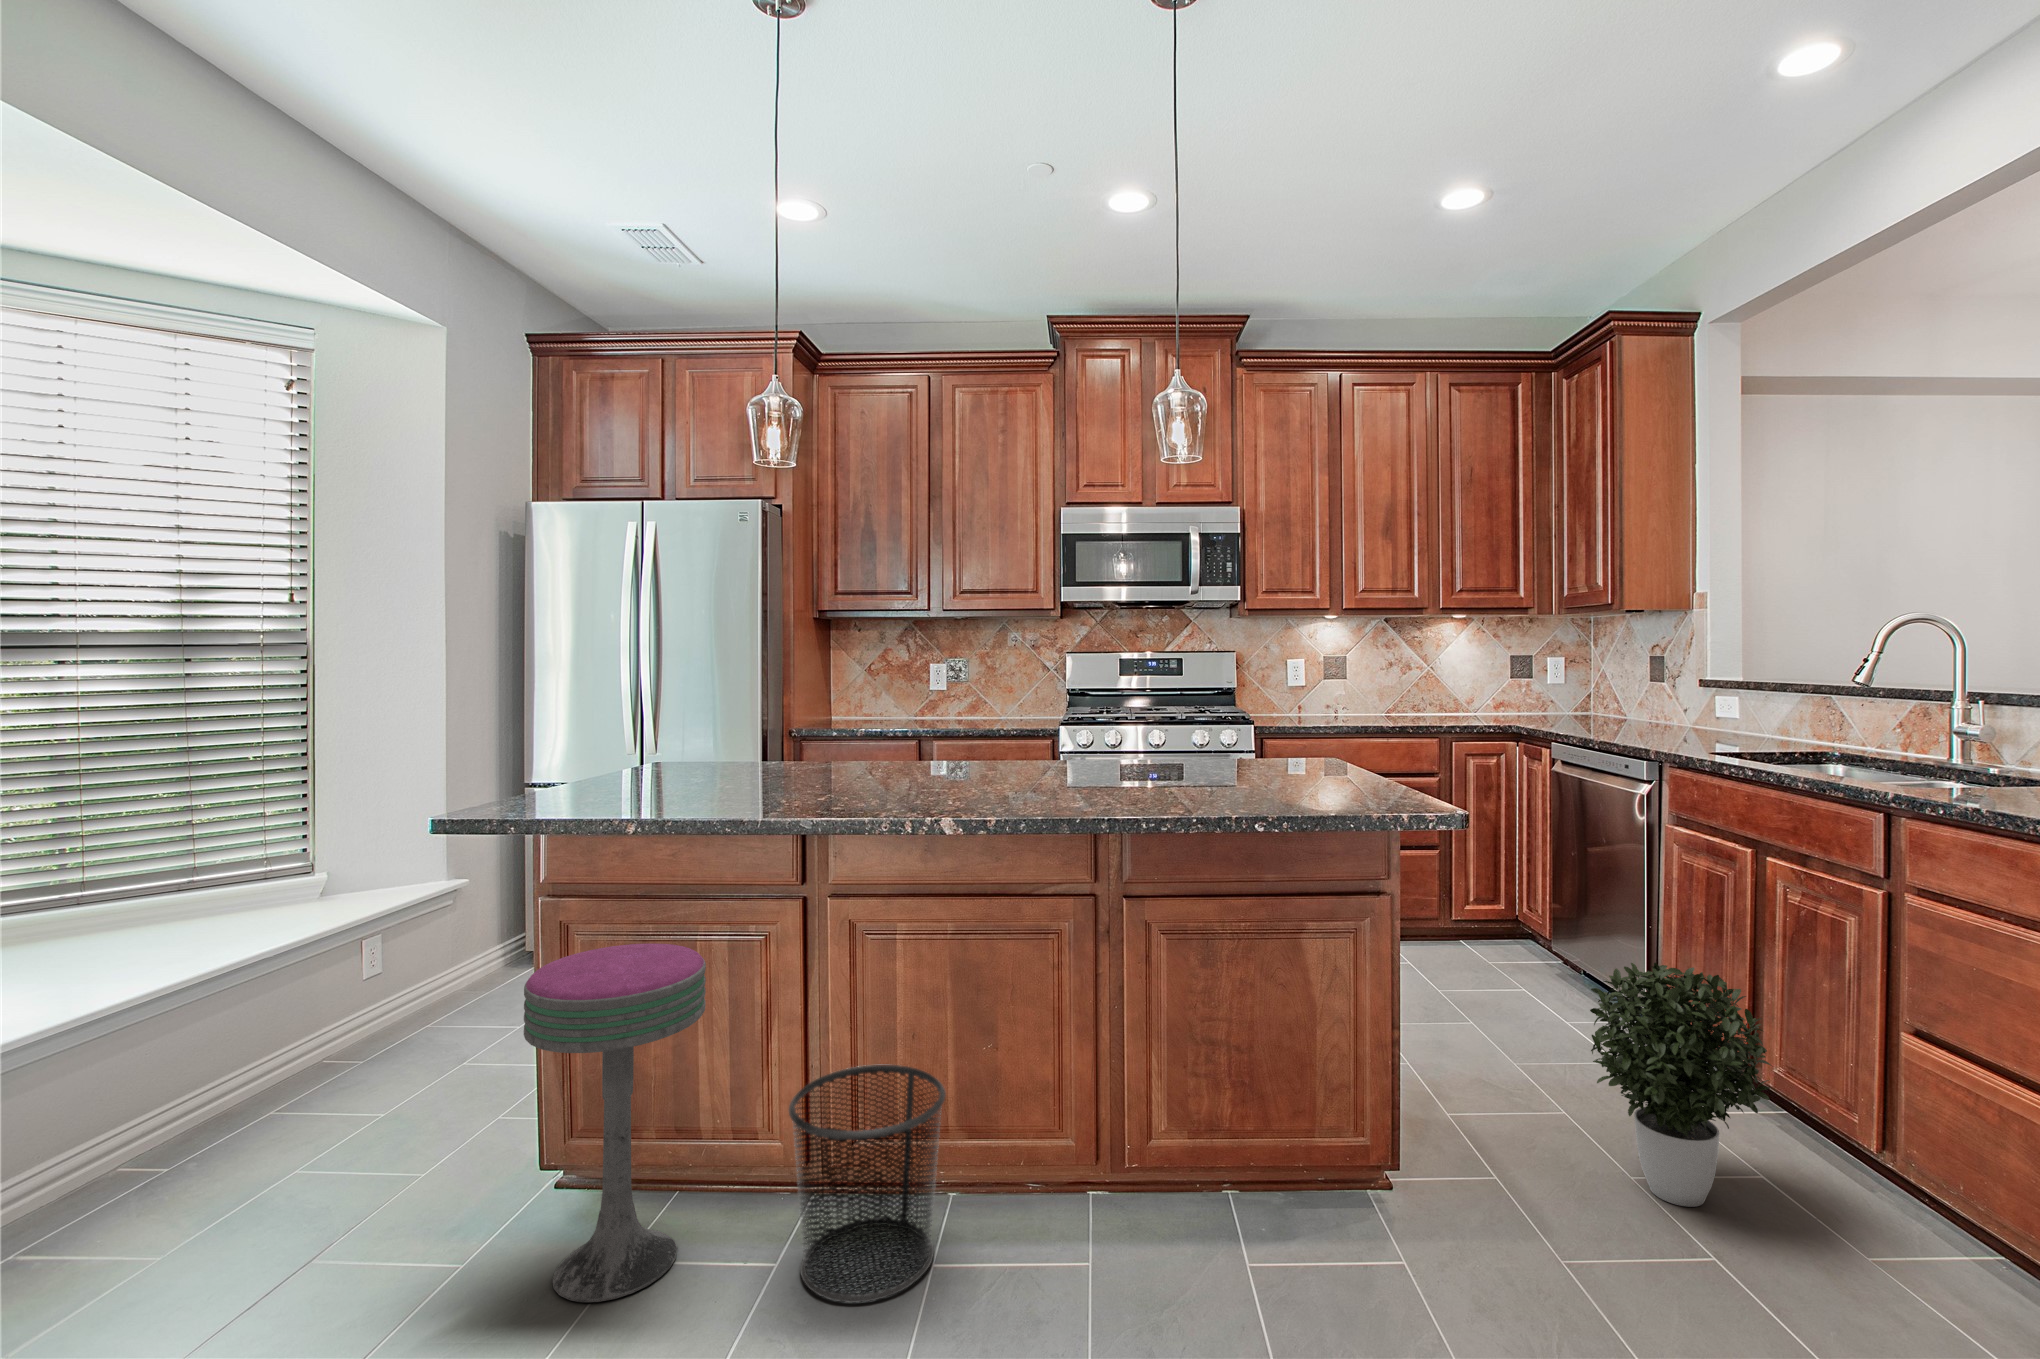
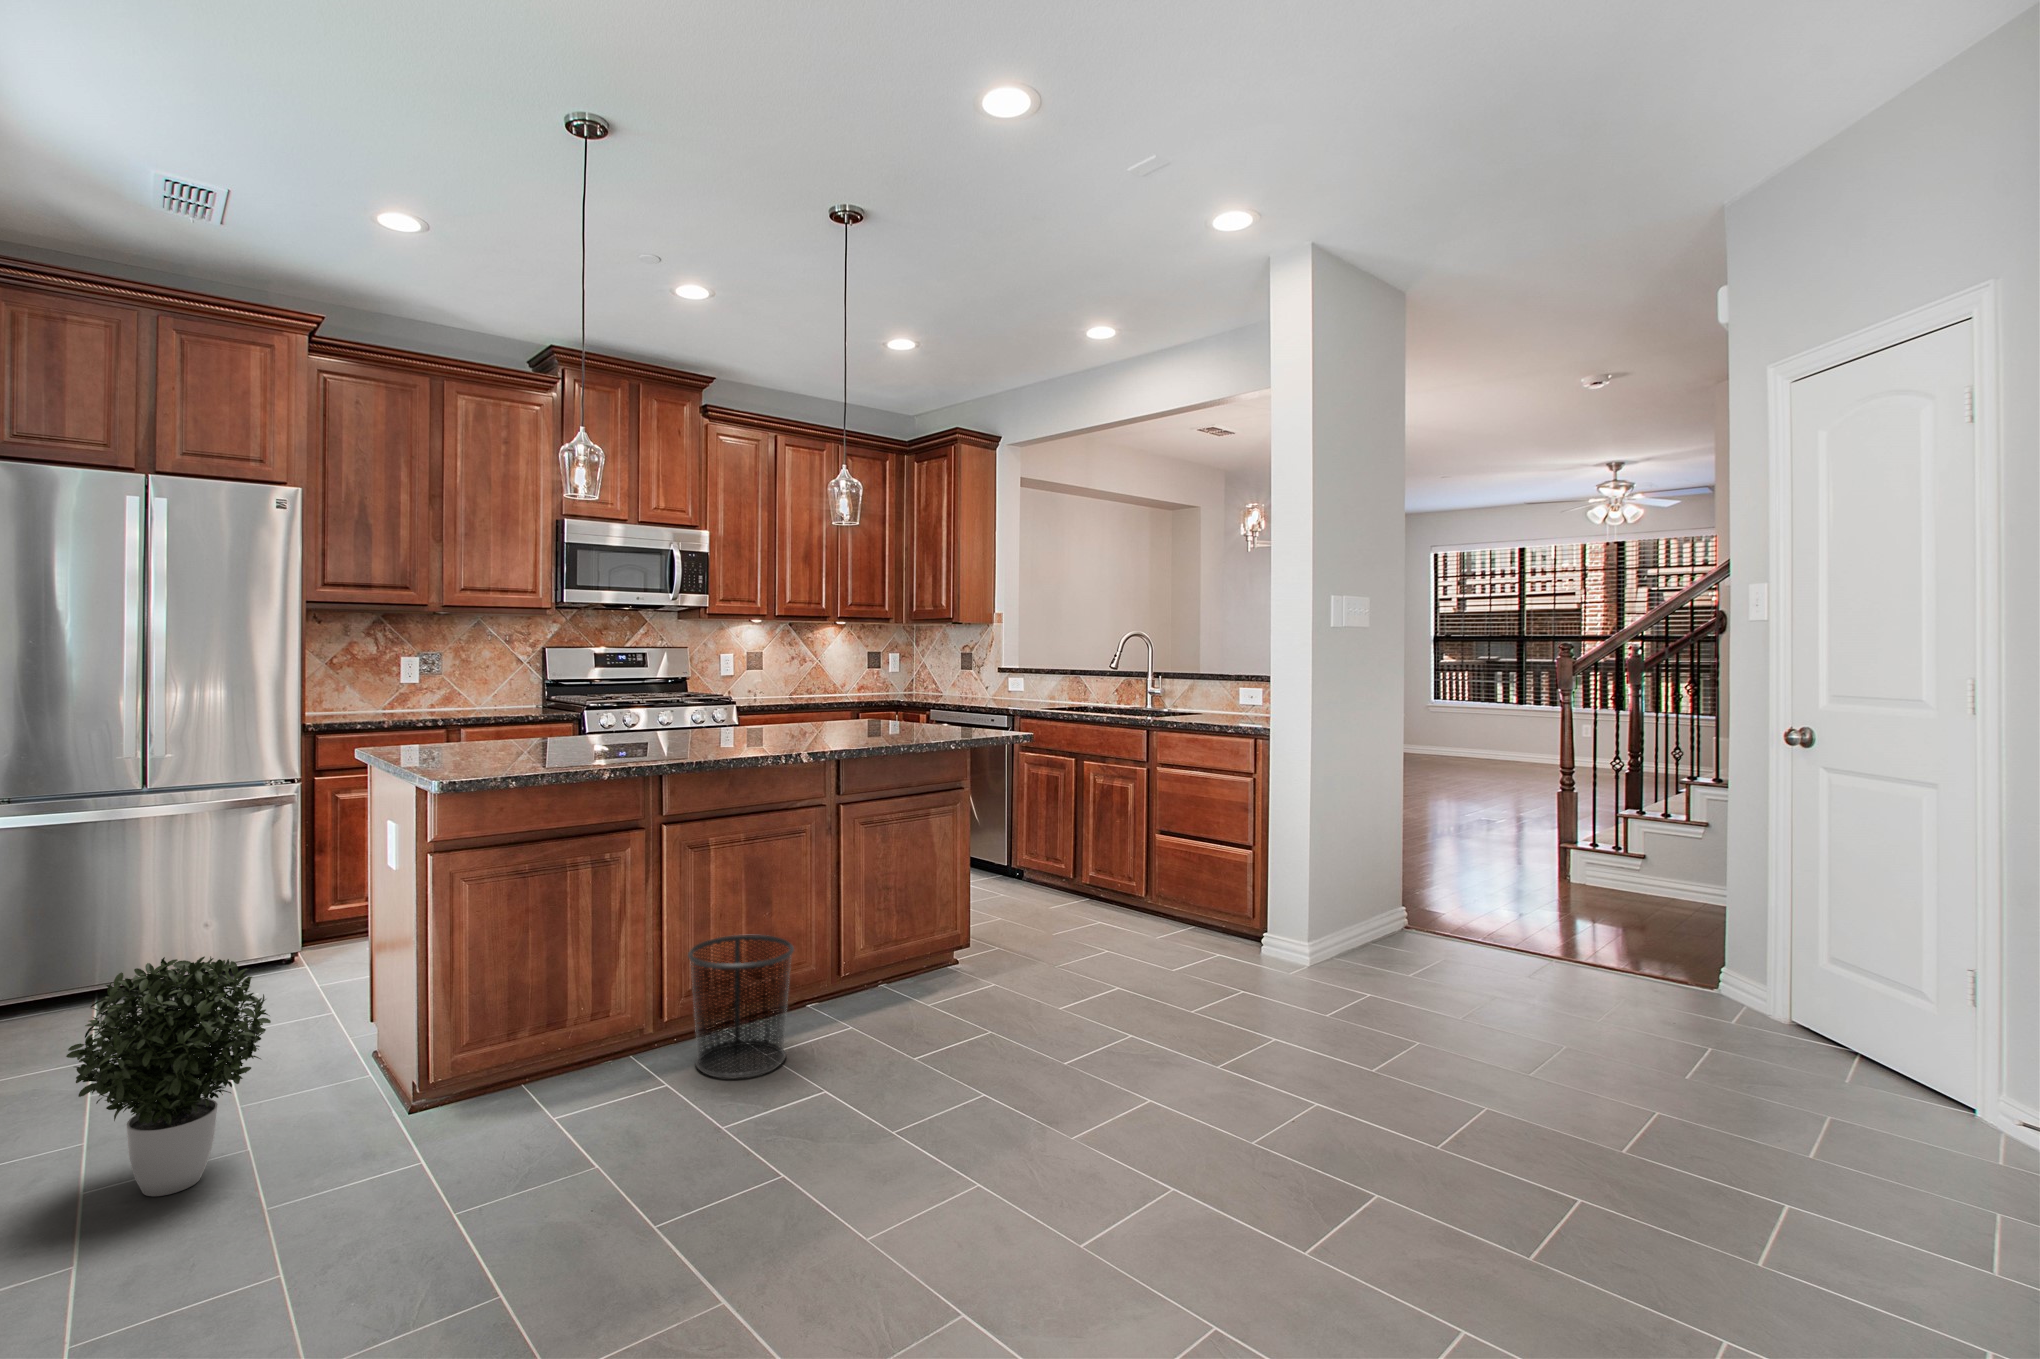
bar stool: present [524,943,706,1302] -> none [507,873,641,1133]
potted plant: present [1590,963,1772,1207] -> present [66,956,271,1196]

